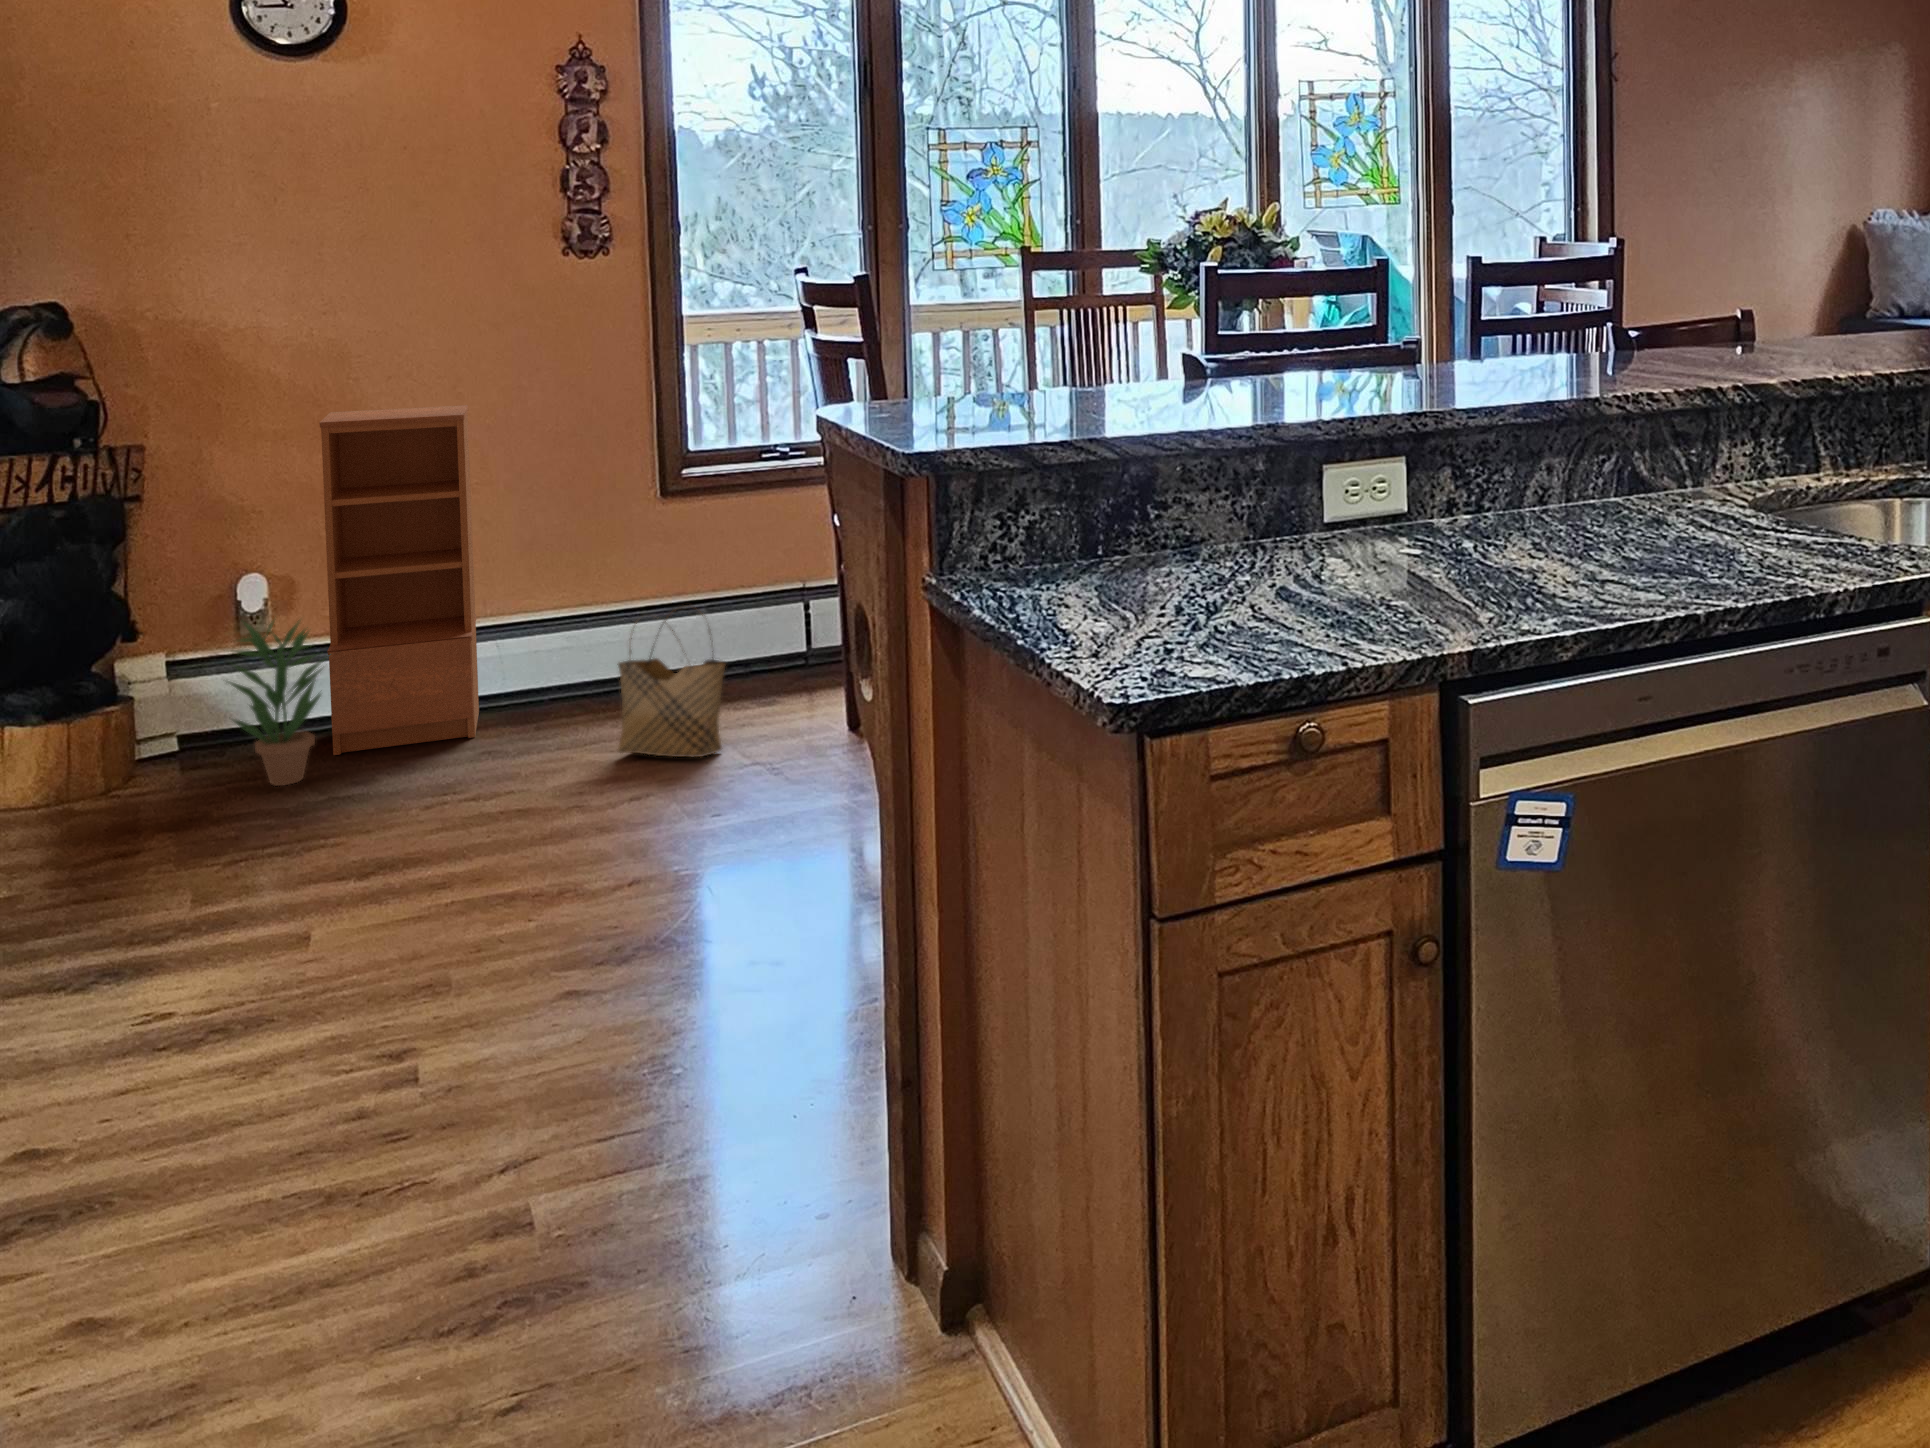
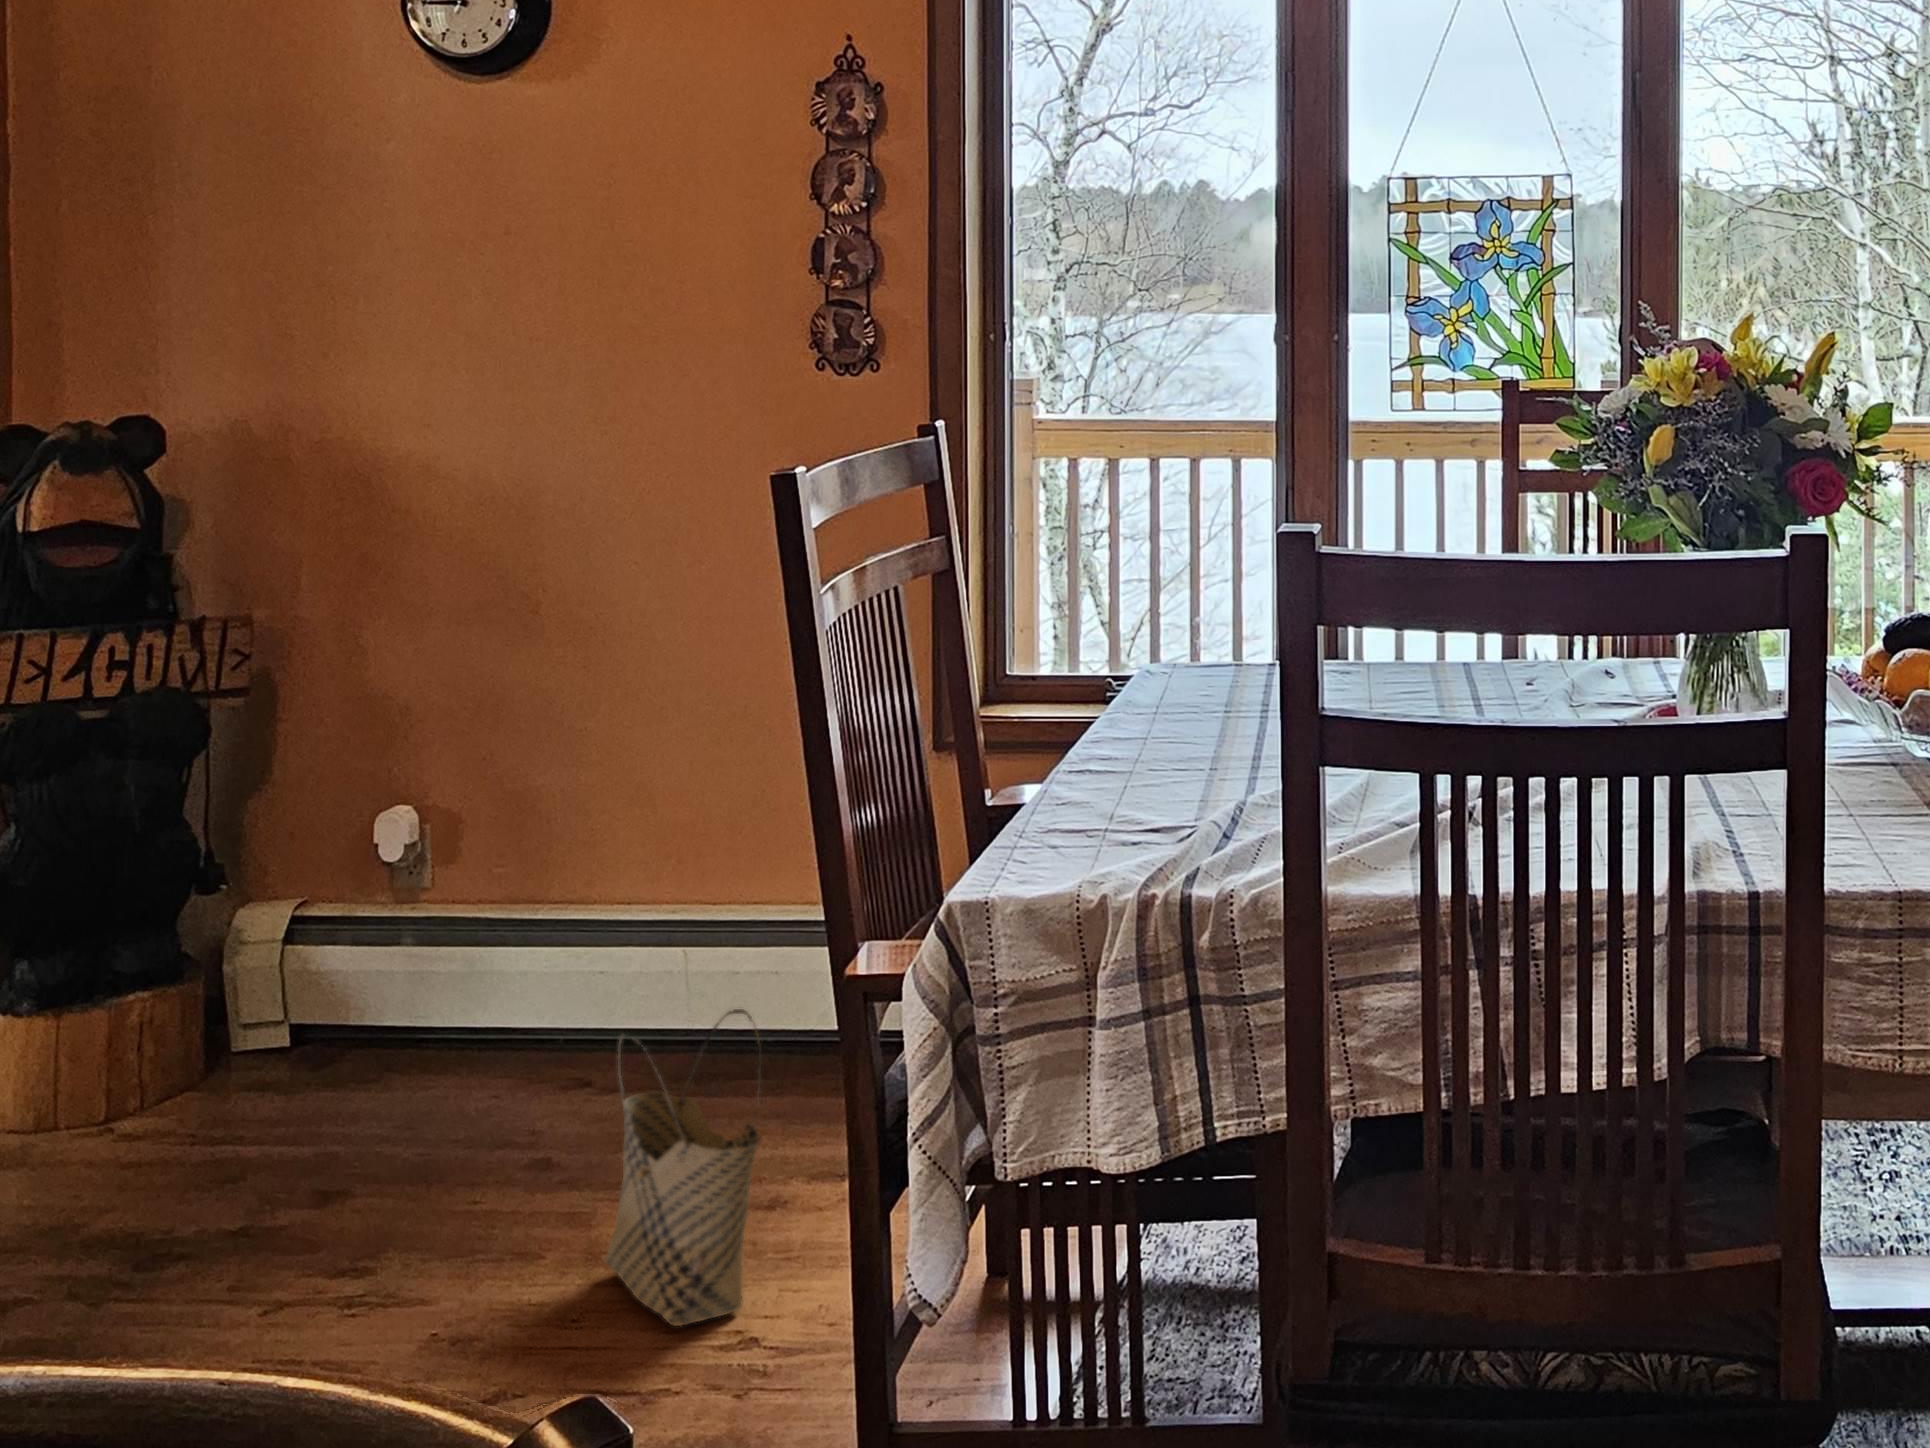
bookcase: present [319,405,479,755] -> none [368,588,658,1137]
potted plant: present [229,620,324,786] -> none [130,918,326,1194]

